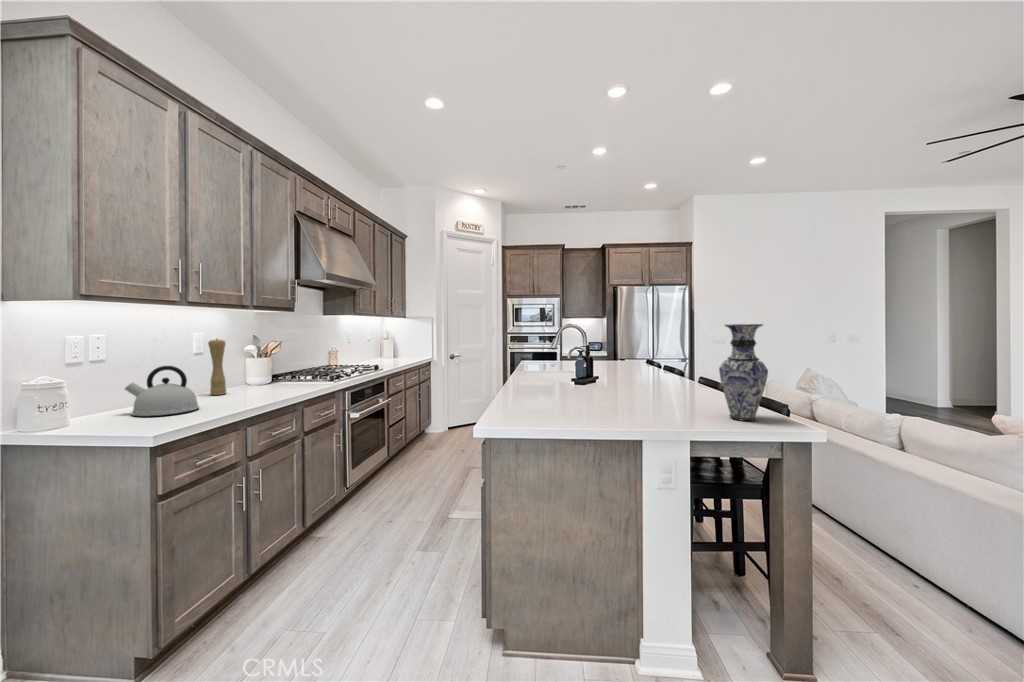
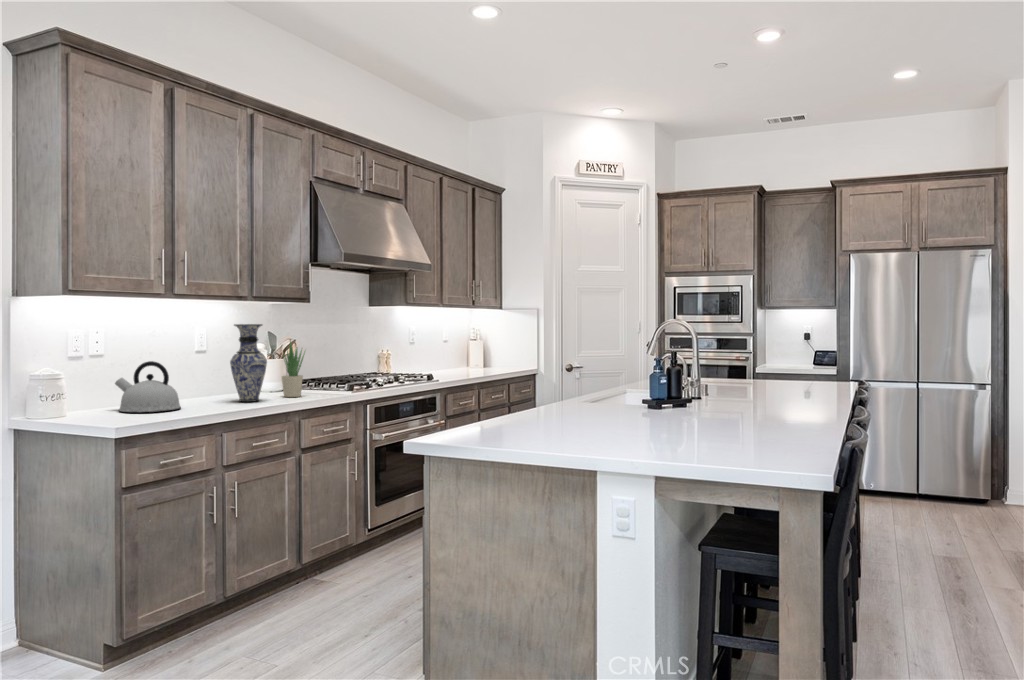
vase: present [719,324,768,421] -> present [230,324,267,402]
pepper mill: present [208,339,226,395] -> none [206,334,224,398]
potted plant: none [280,342,301,390] -> present [282,340,305,397]

